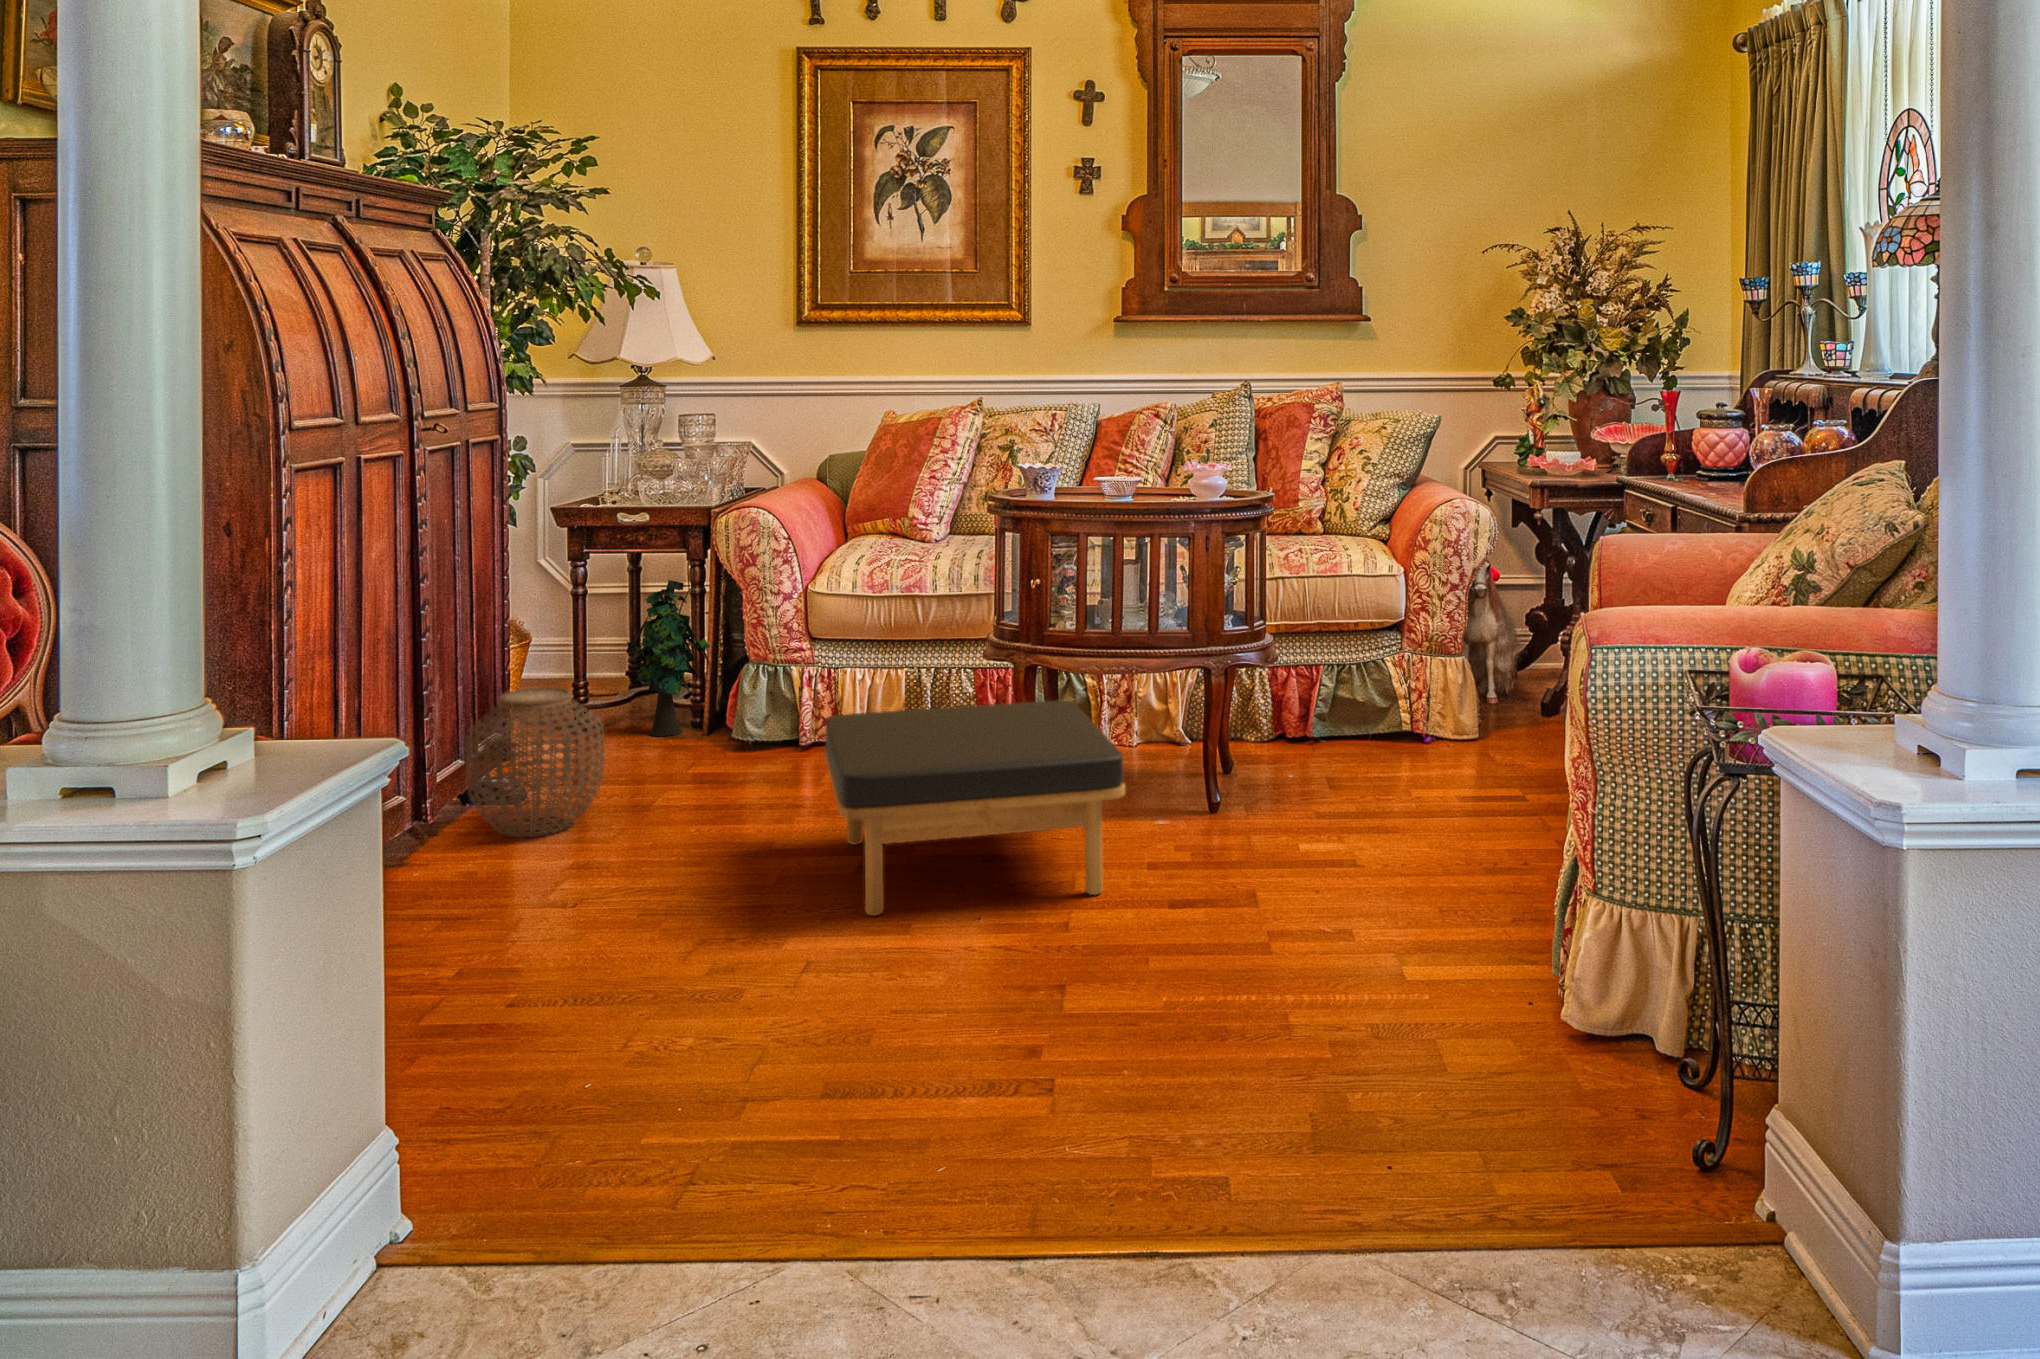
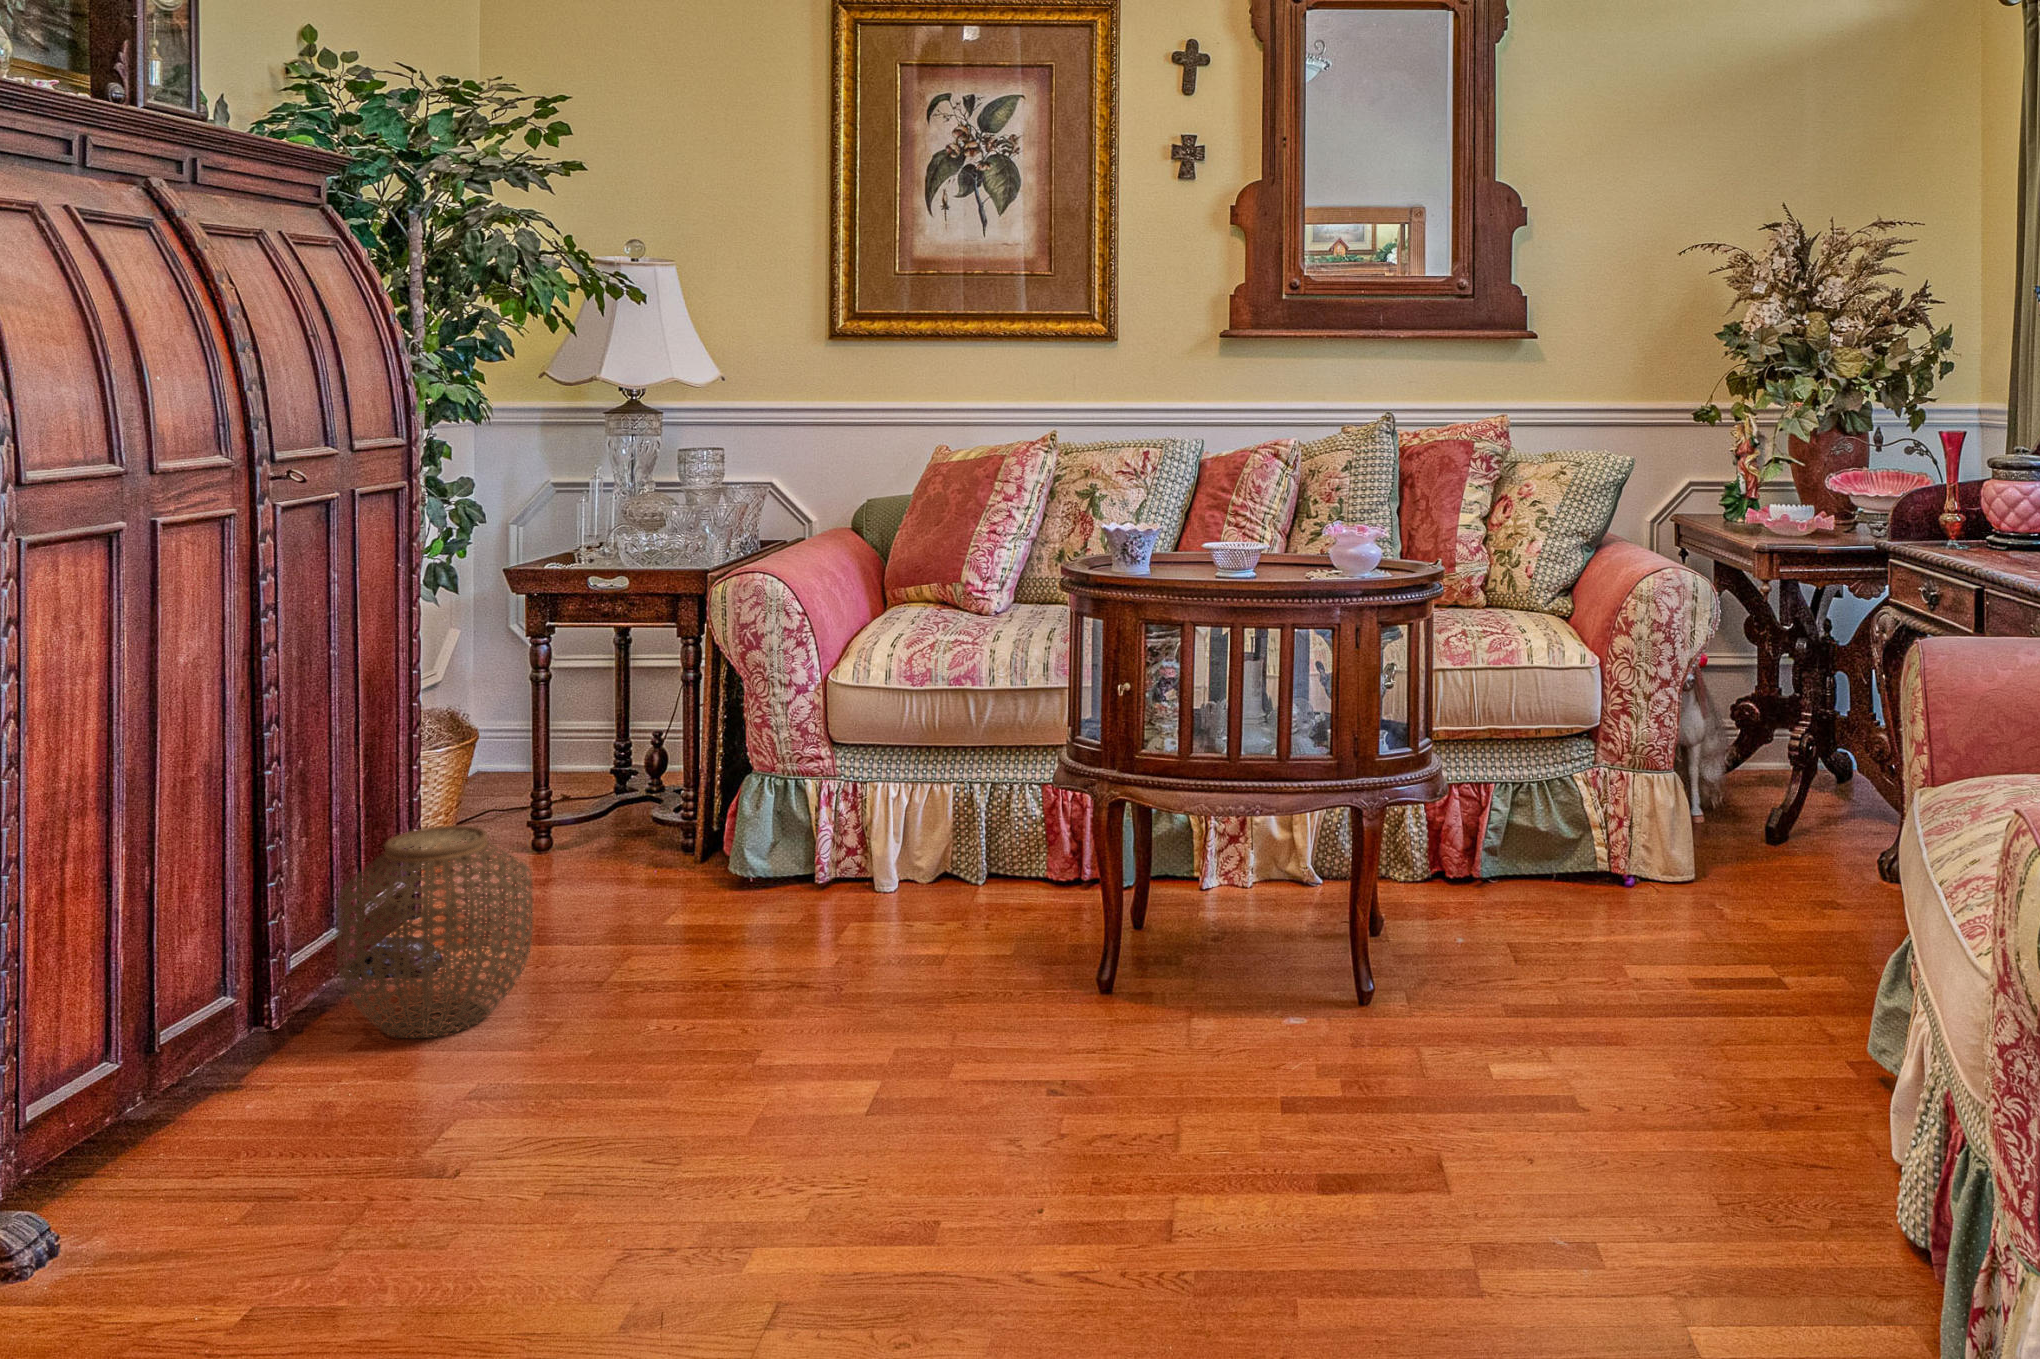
decorative plant: present [626,580,710,736] -> none [593,664,702,867]
ottoman: present [824,700,1125,916] -> none [826,851,1247,1195]

